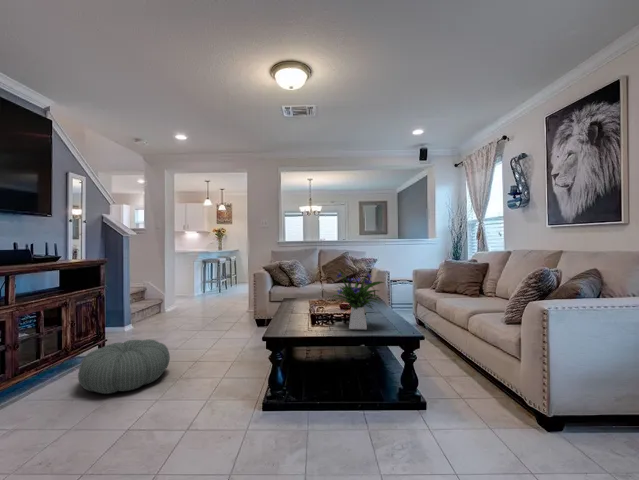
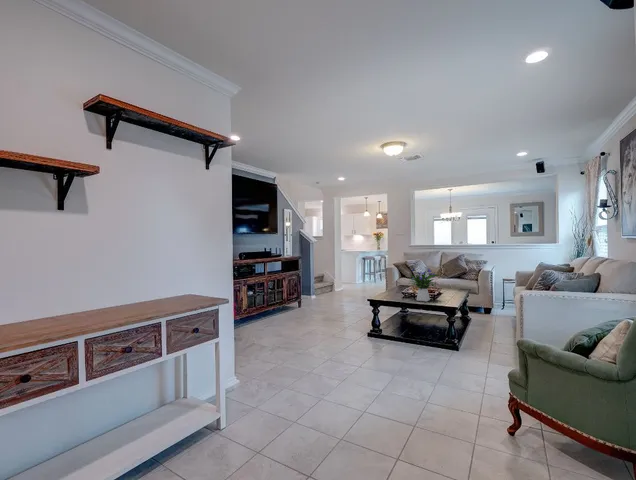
pouf: present [78,339,170,394] -> none [291,299,330,321]

